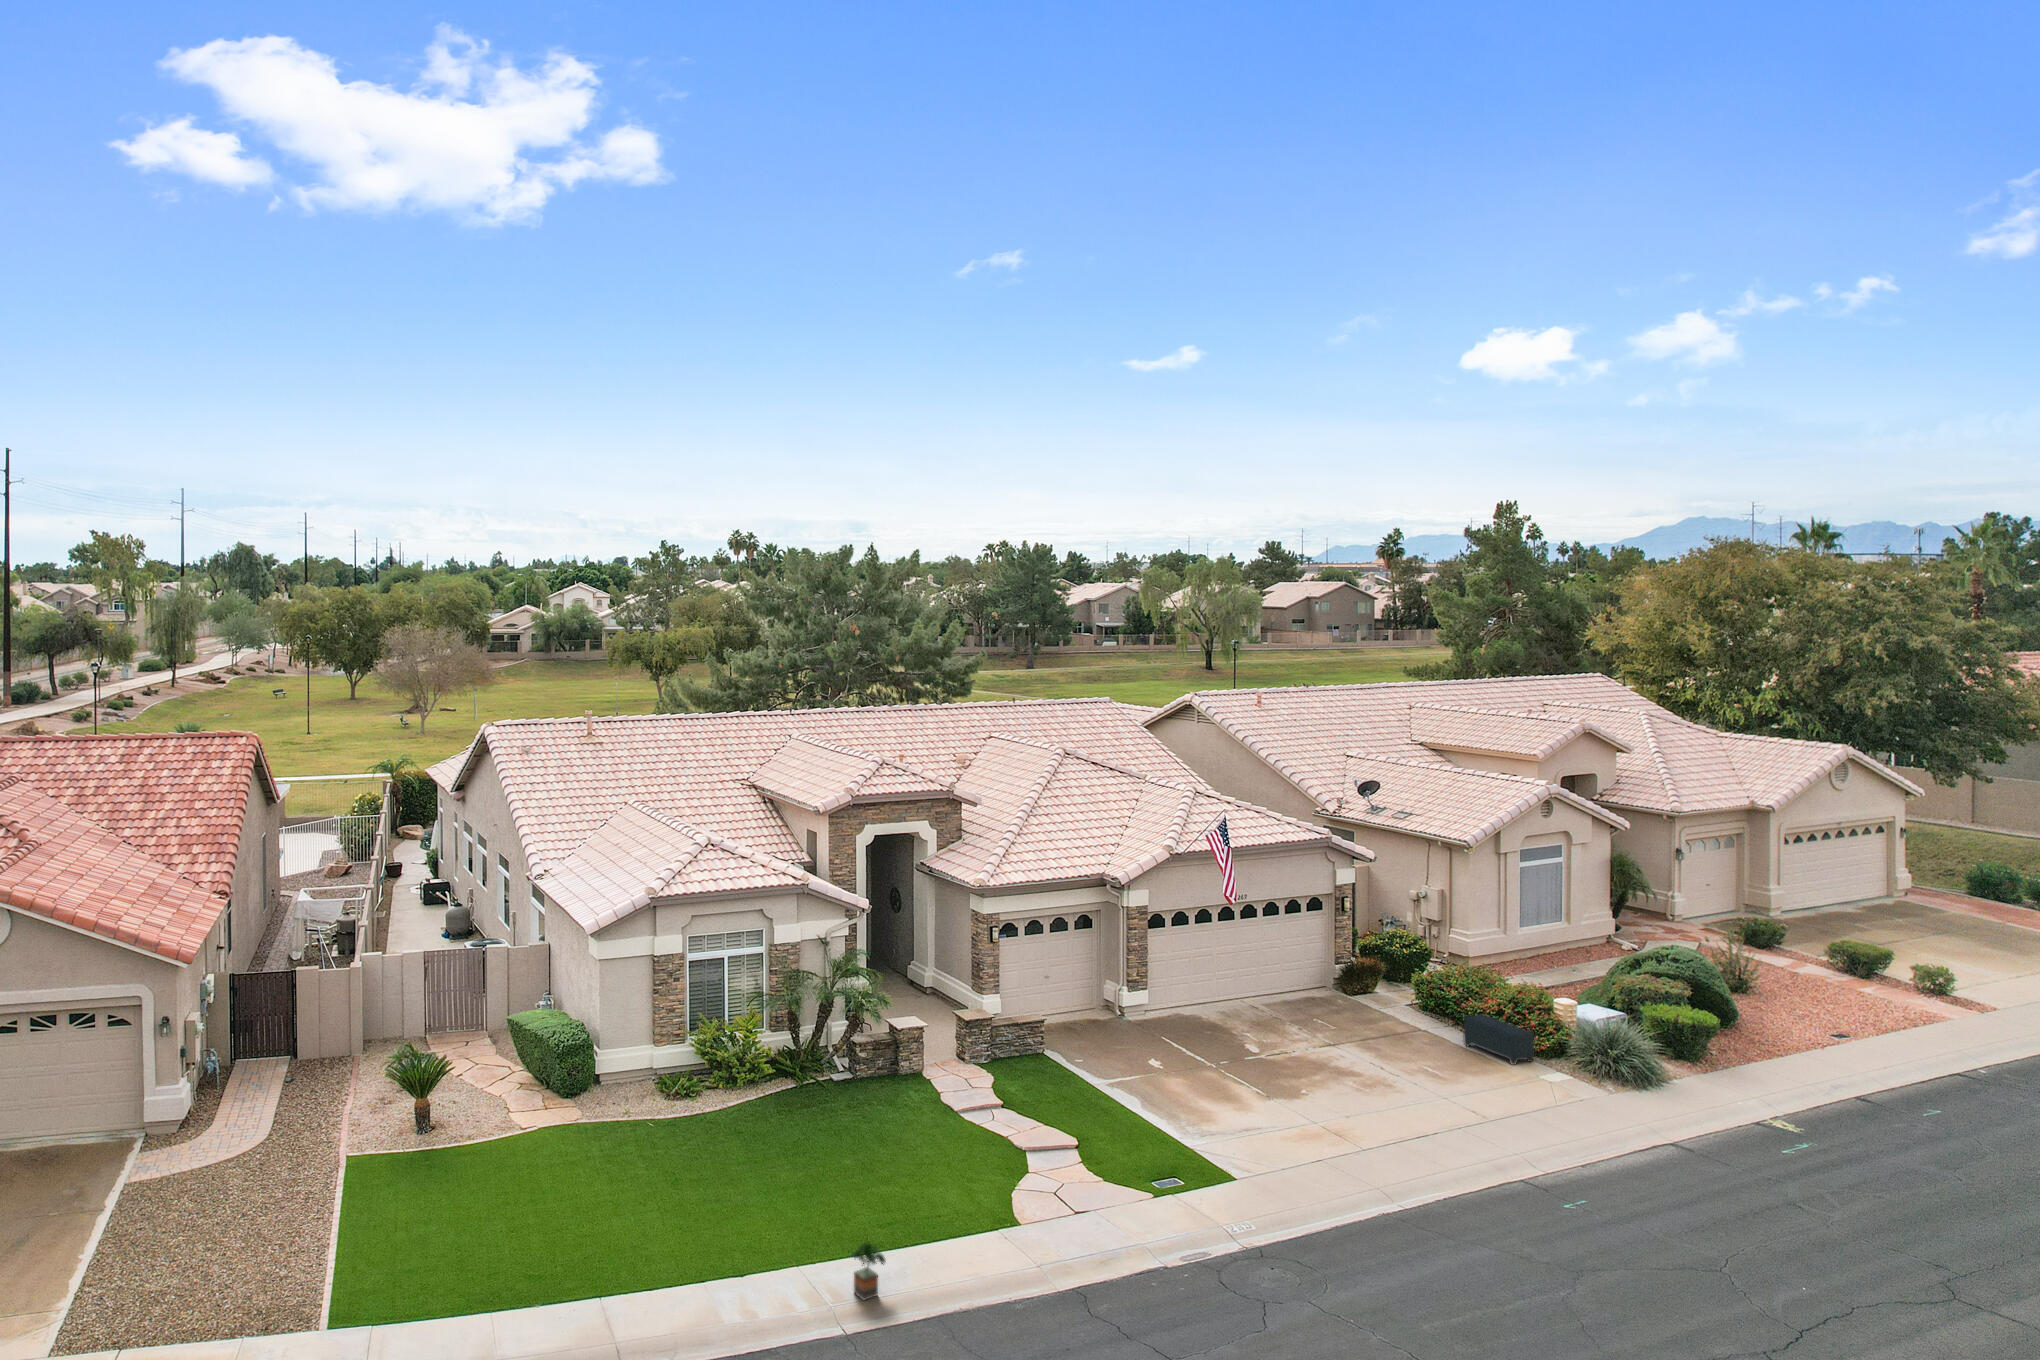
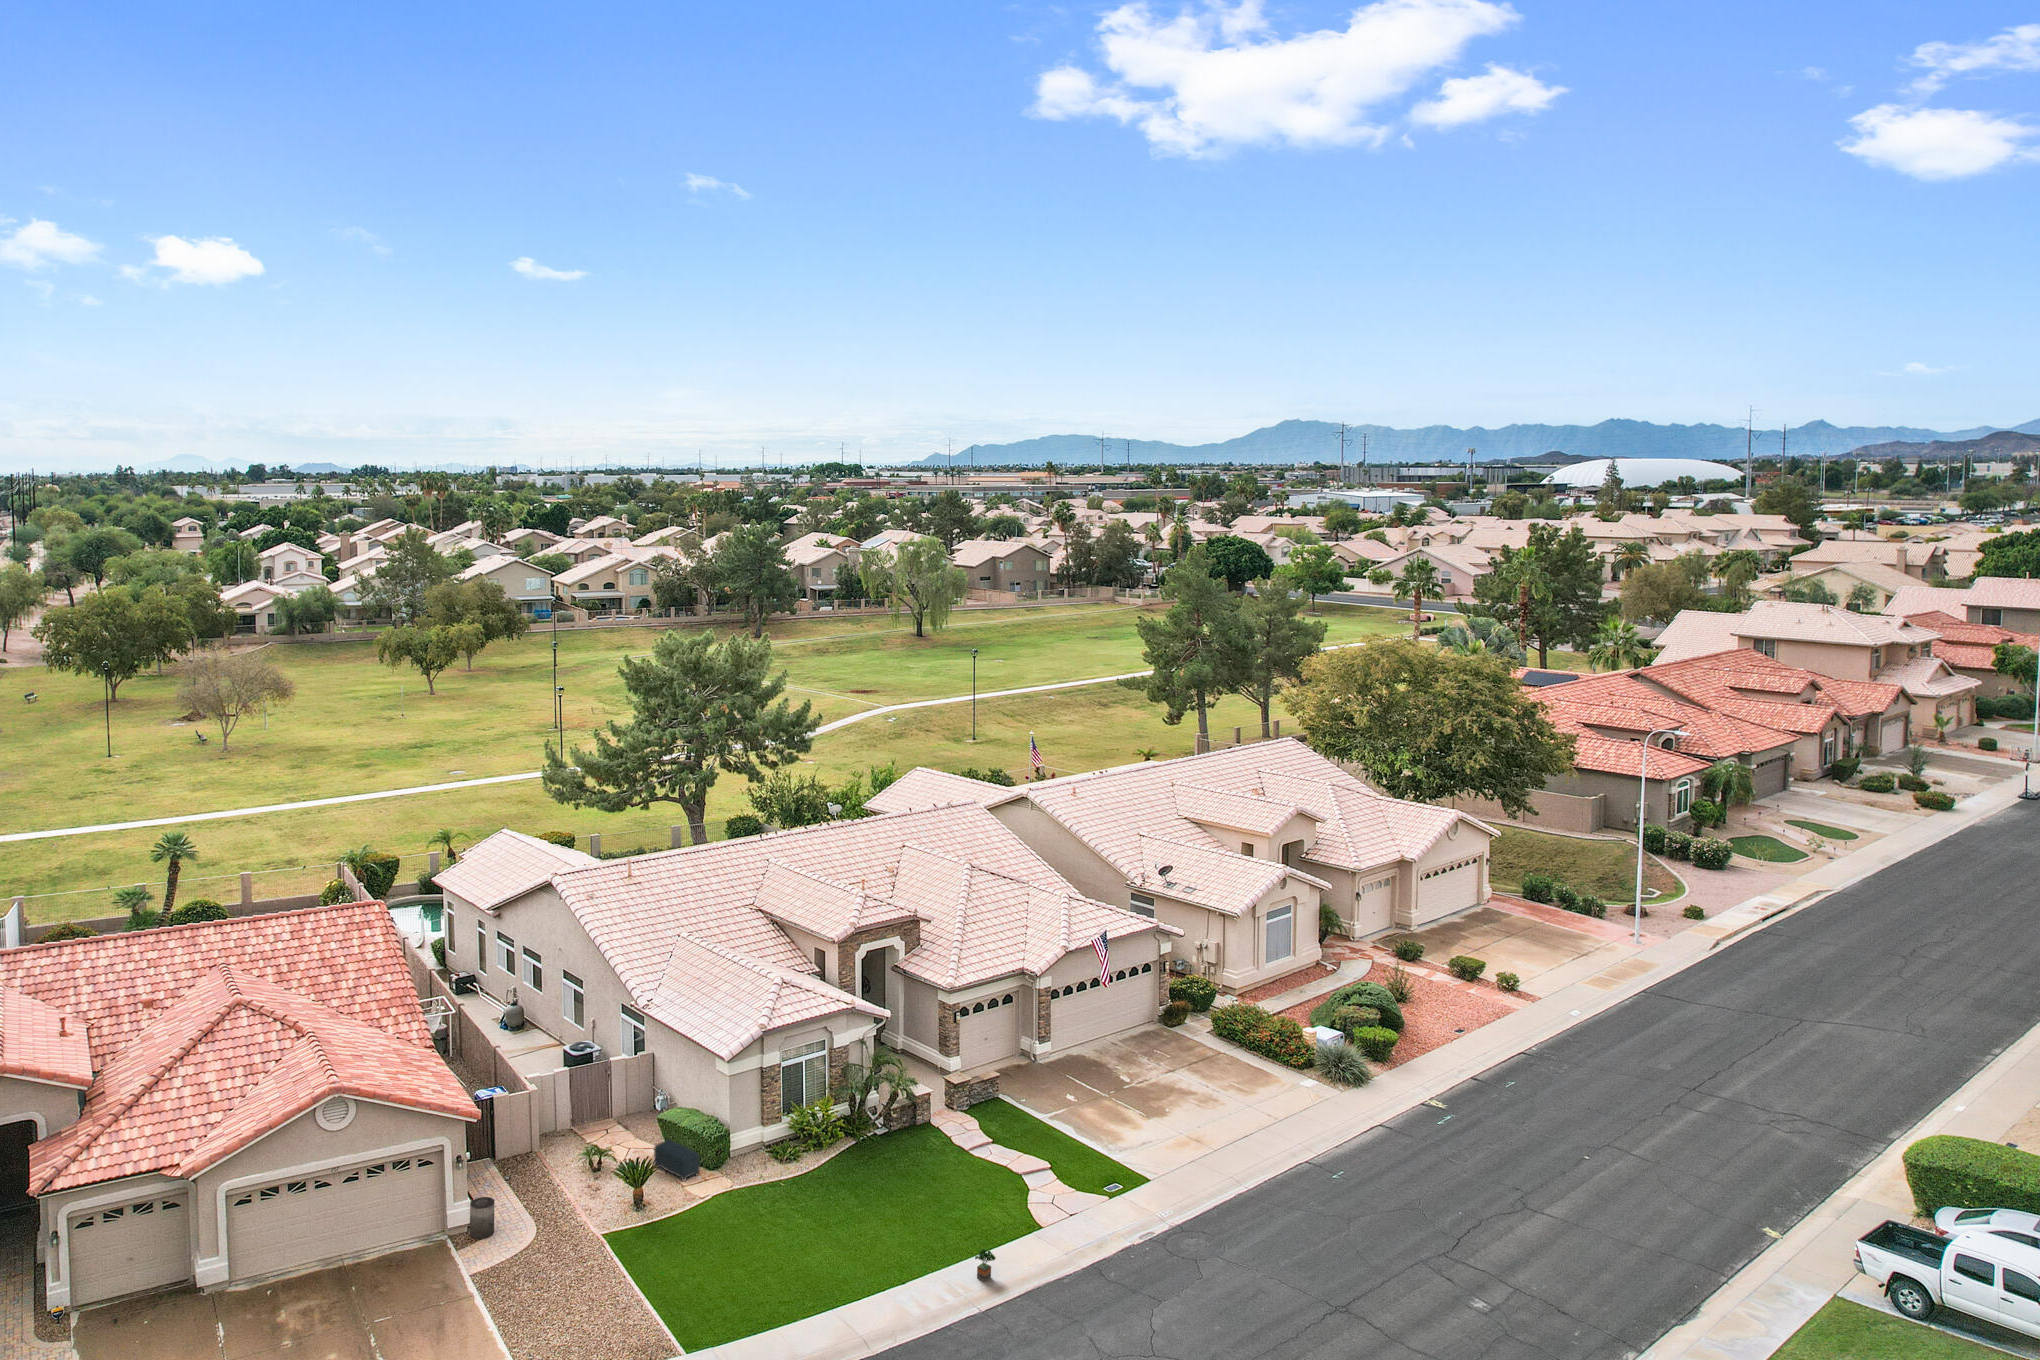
bench: present [1463,1014,1534,1065] -> present [654,1140,700,1181]
trash can: none [173,1084,211,1144] -> present [470,1197,494,1240]

